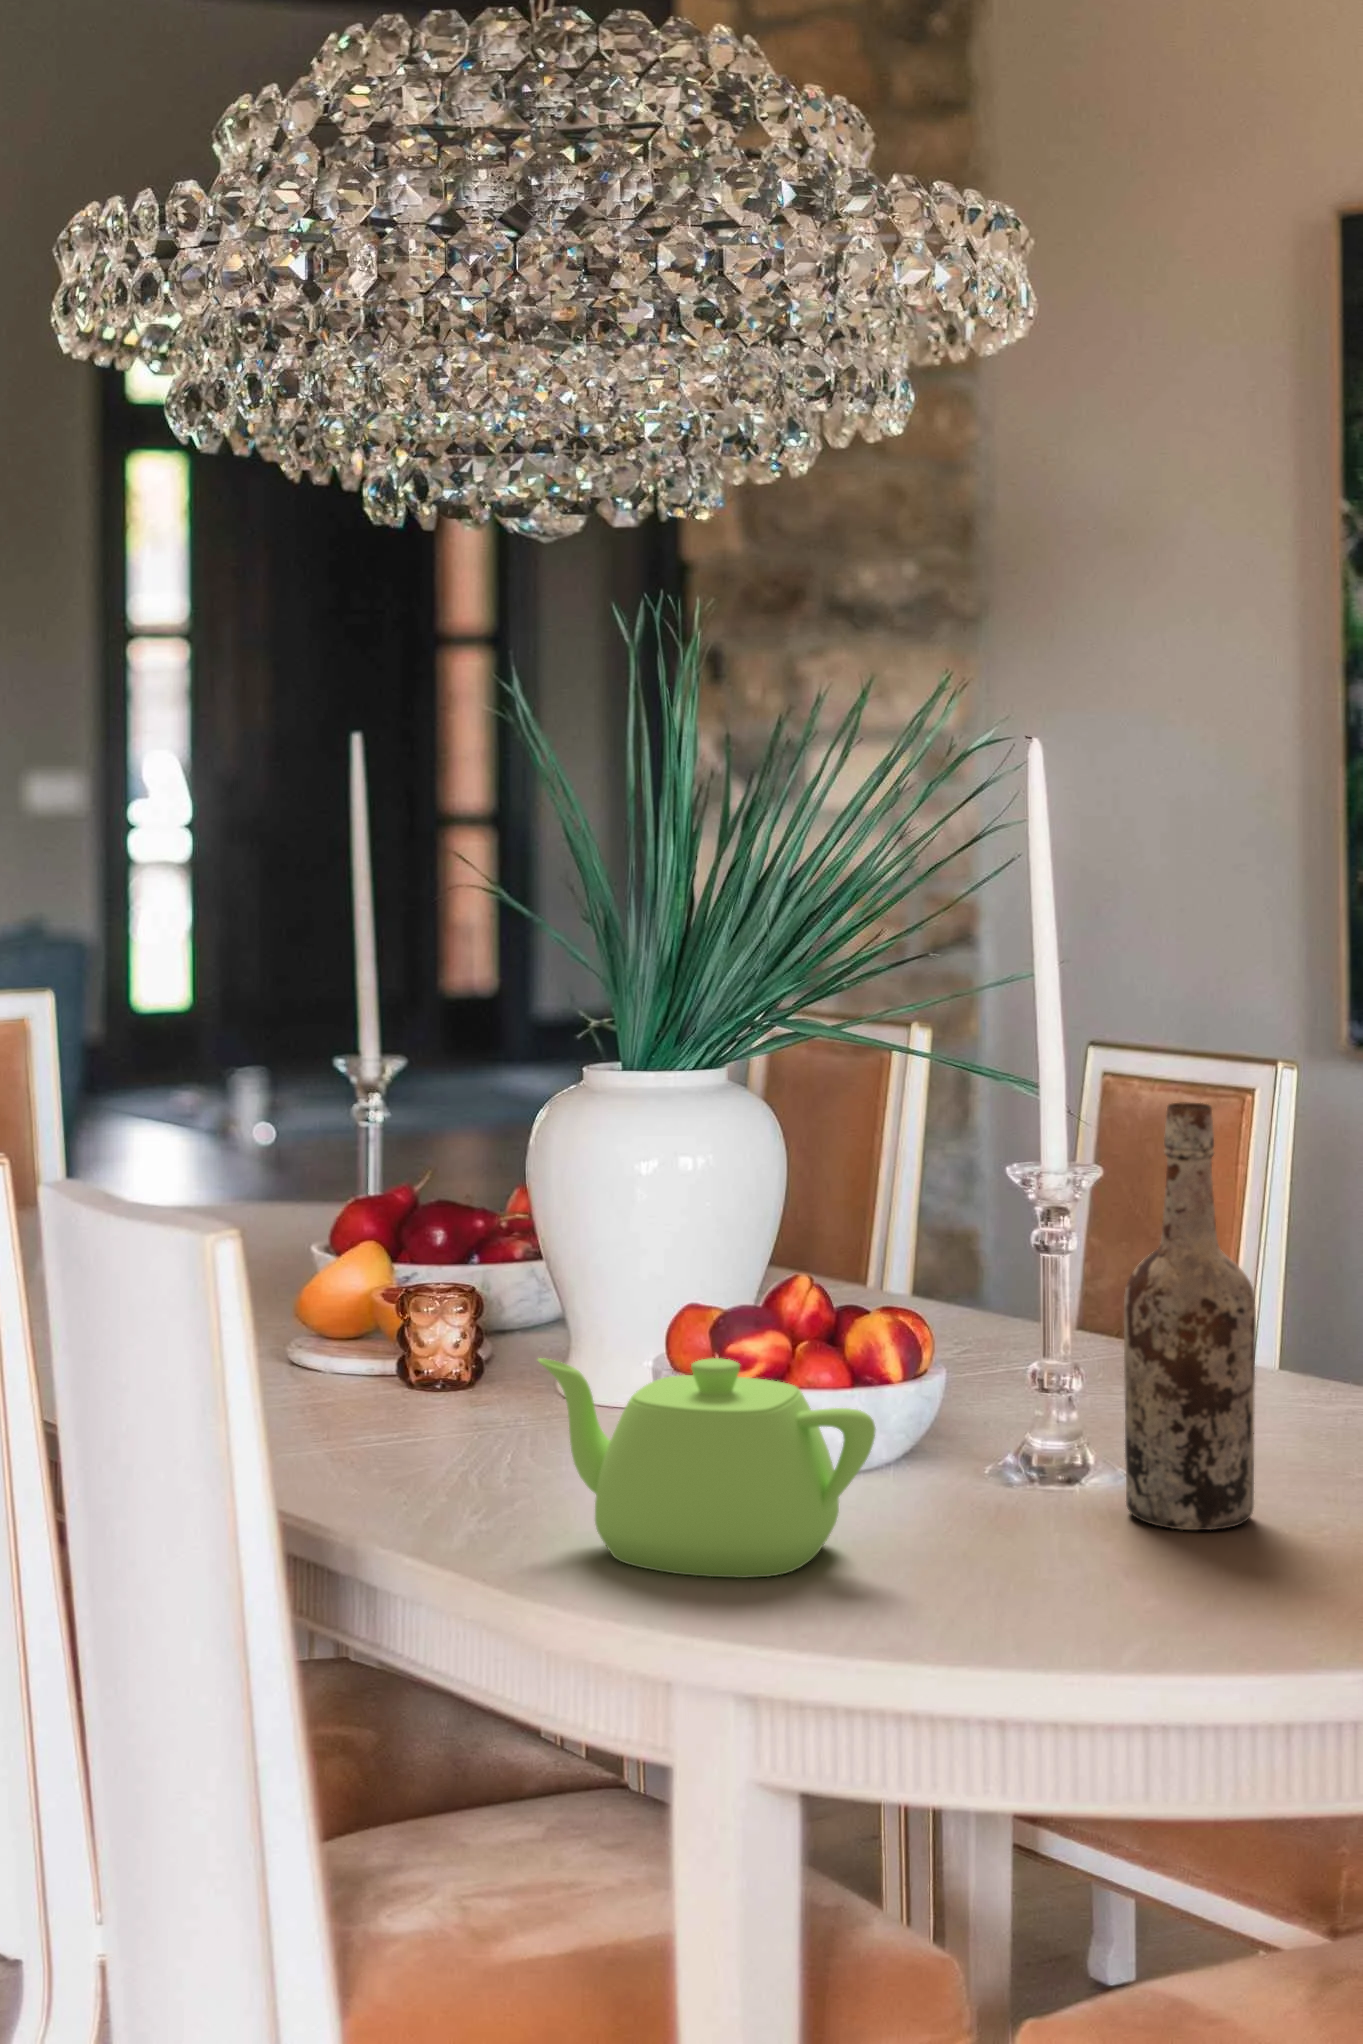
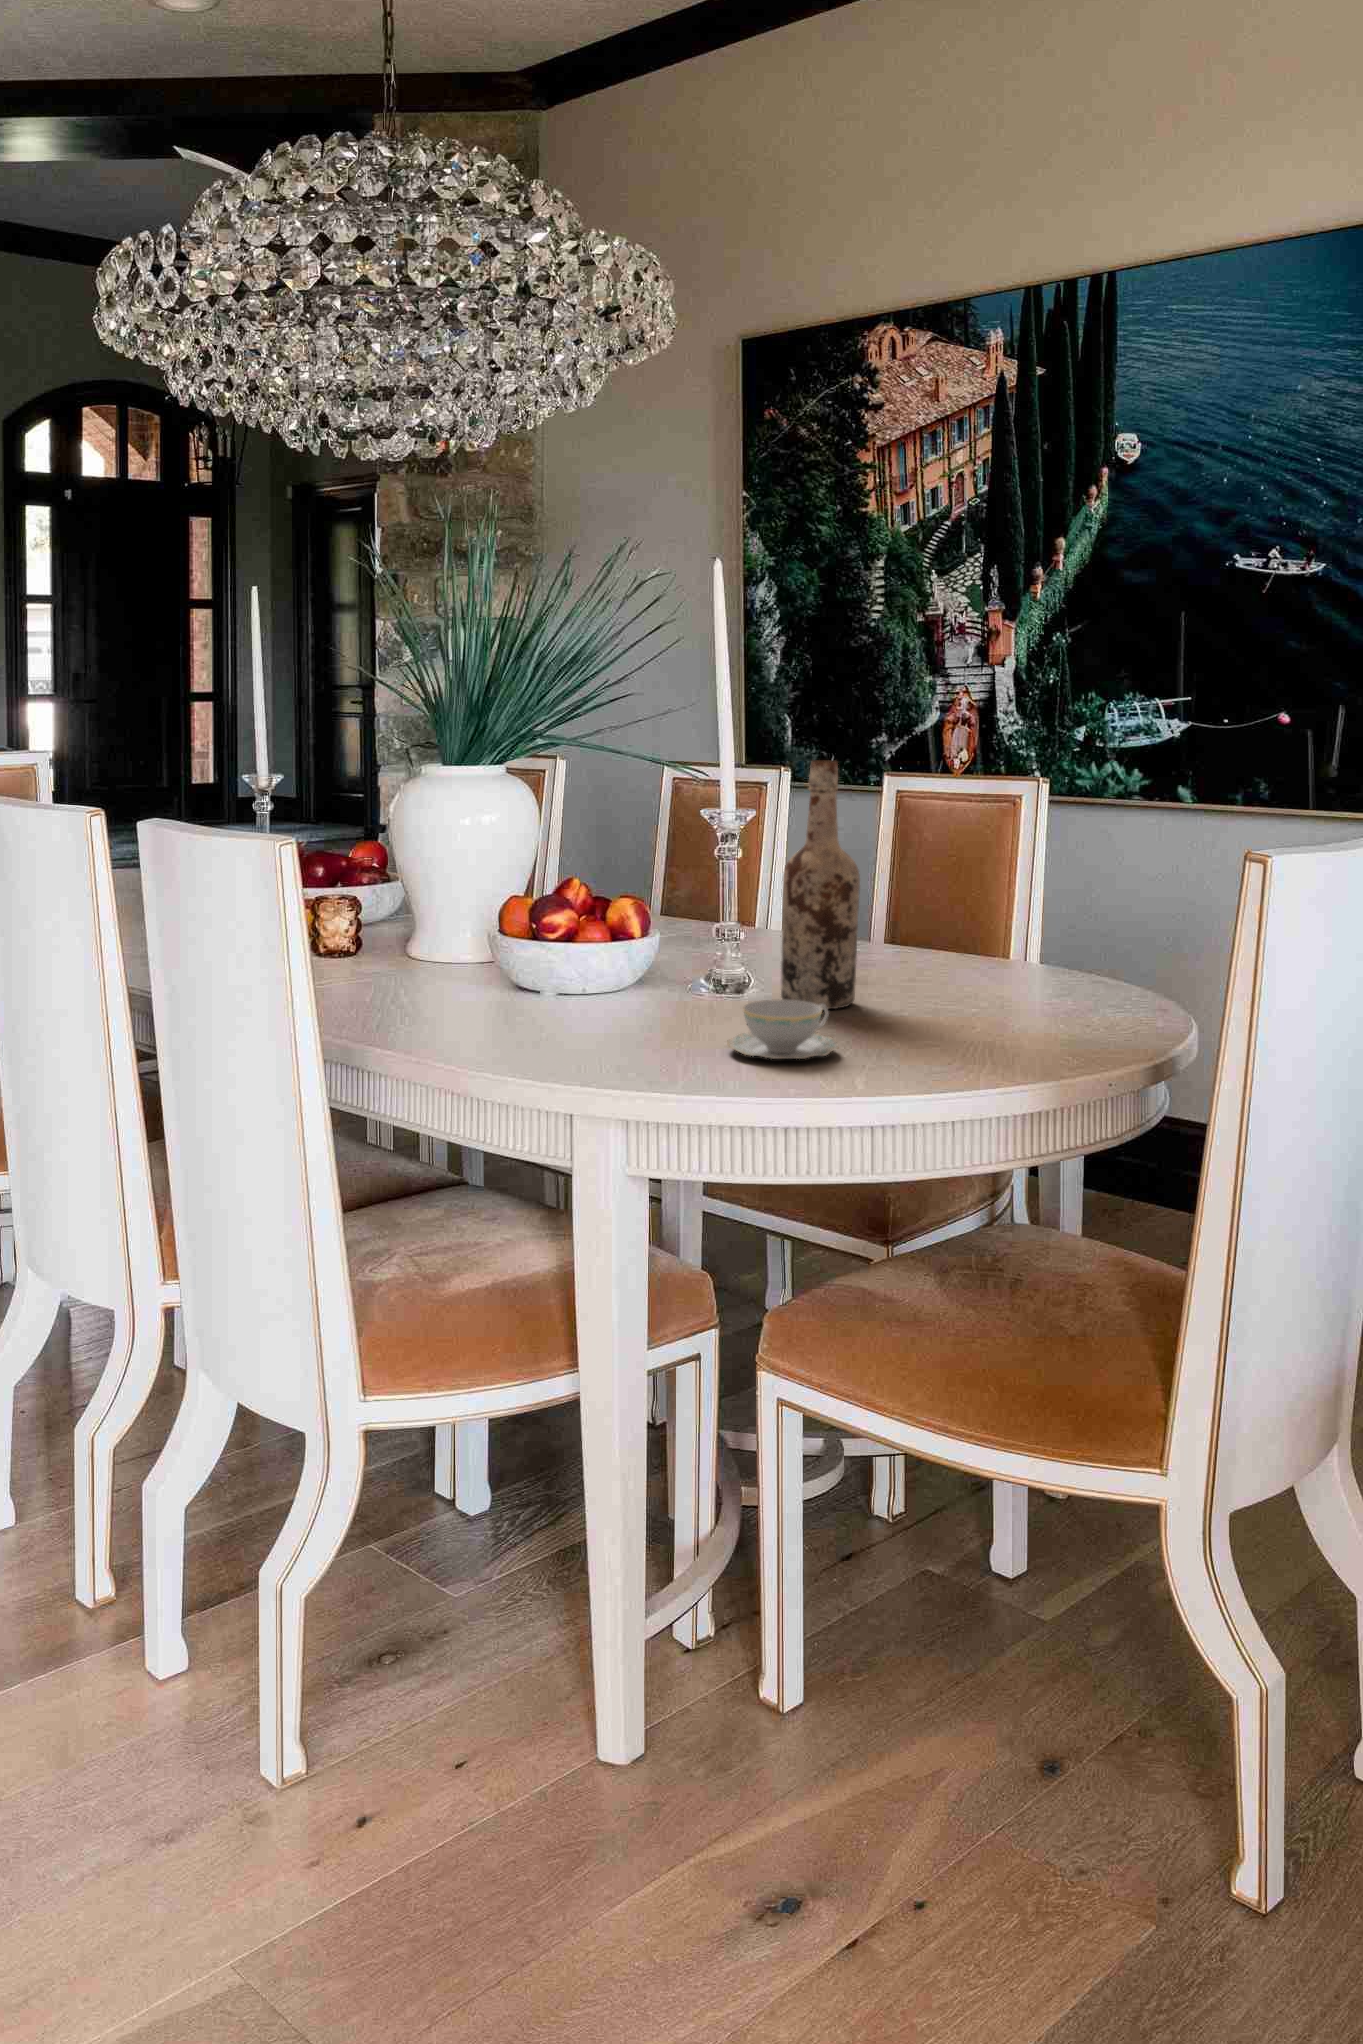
teapot: present [538,1358,876,1578] -> none [443,917,661,1048]
teacup: none [965,1517,1149,1623] -> present [727,1000,838,1059]

